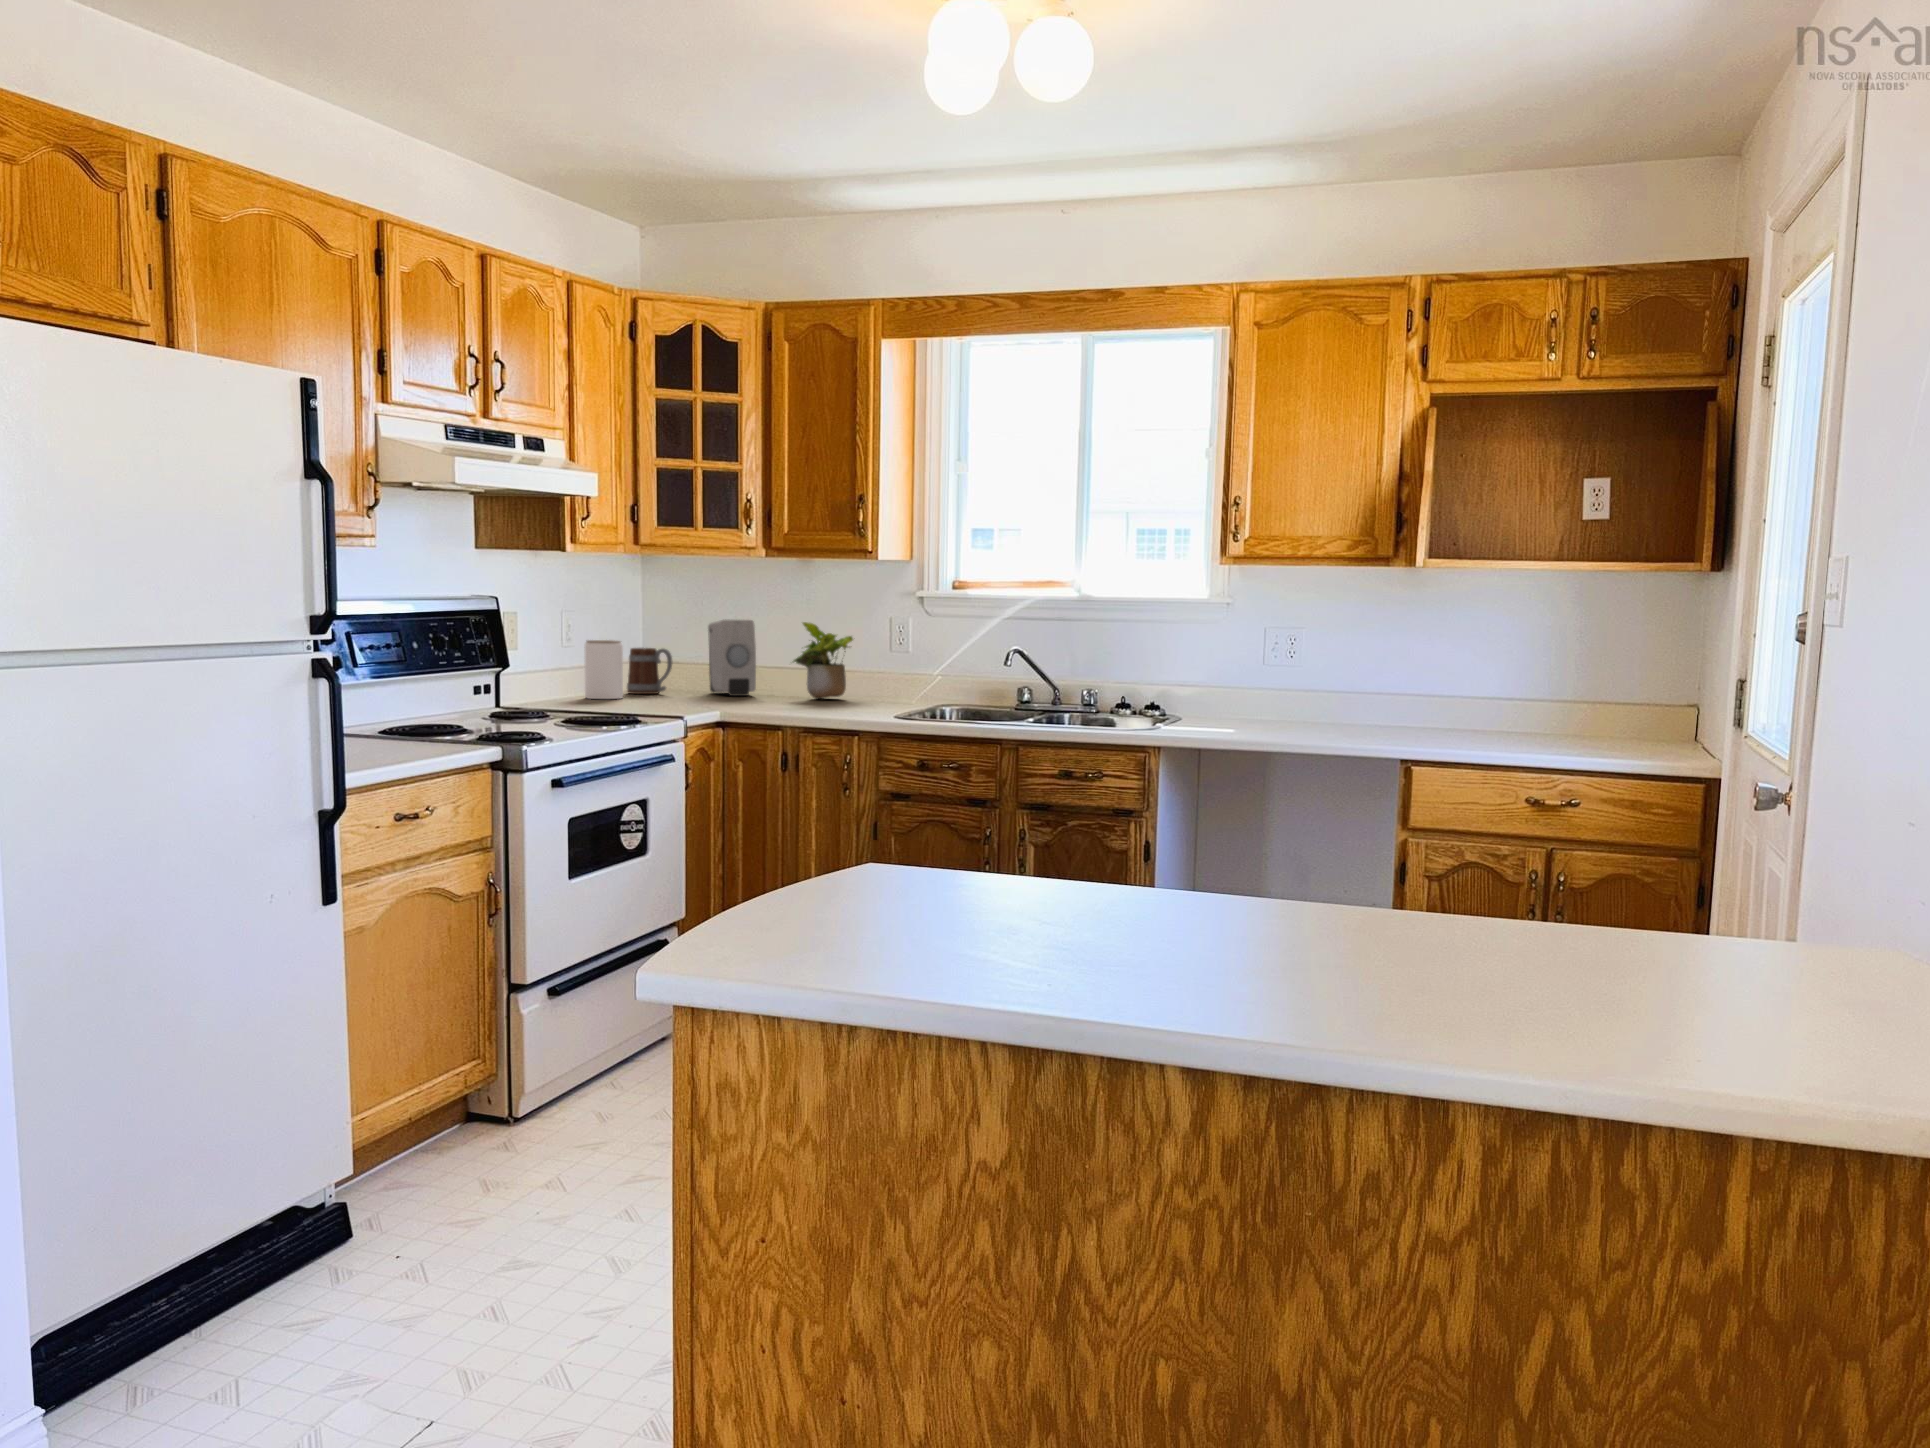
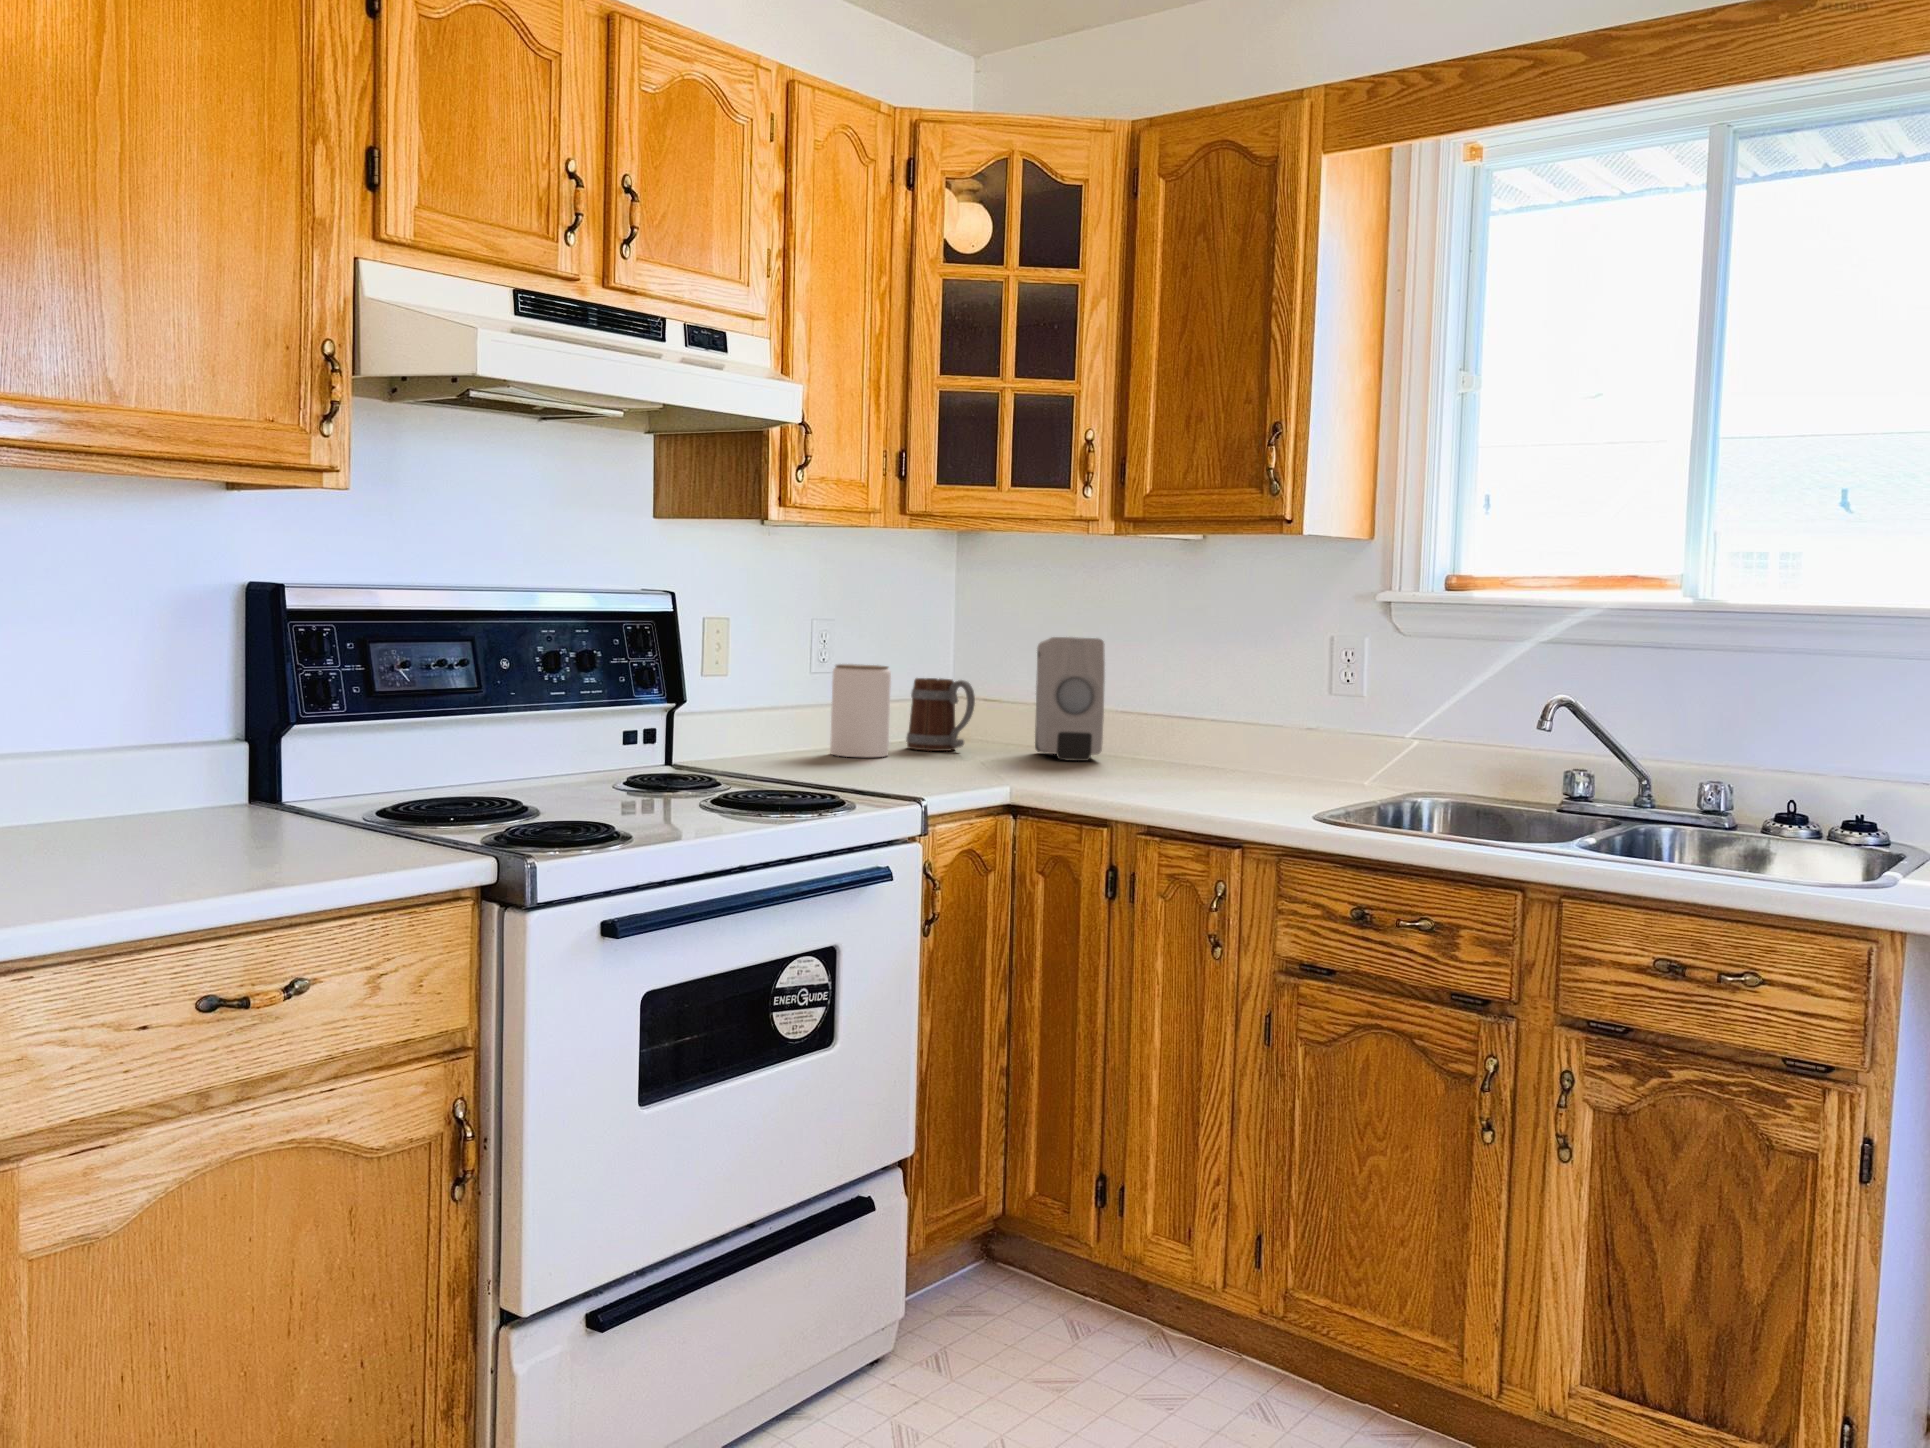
potted plant: present [793,622,853,699] -> none [1152,643,1270,773]

